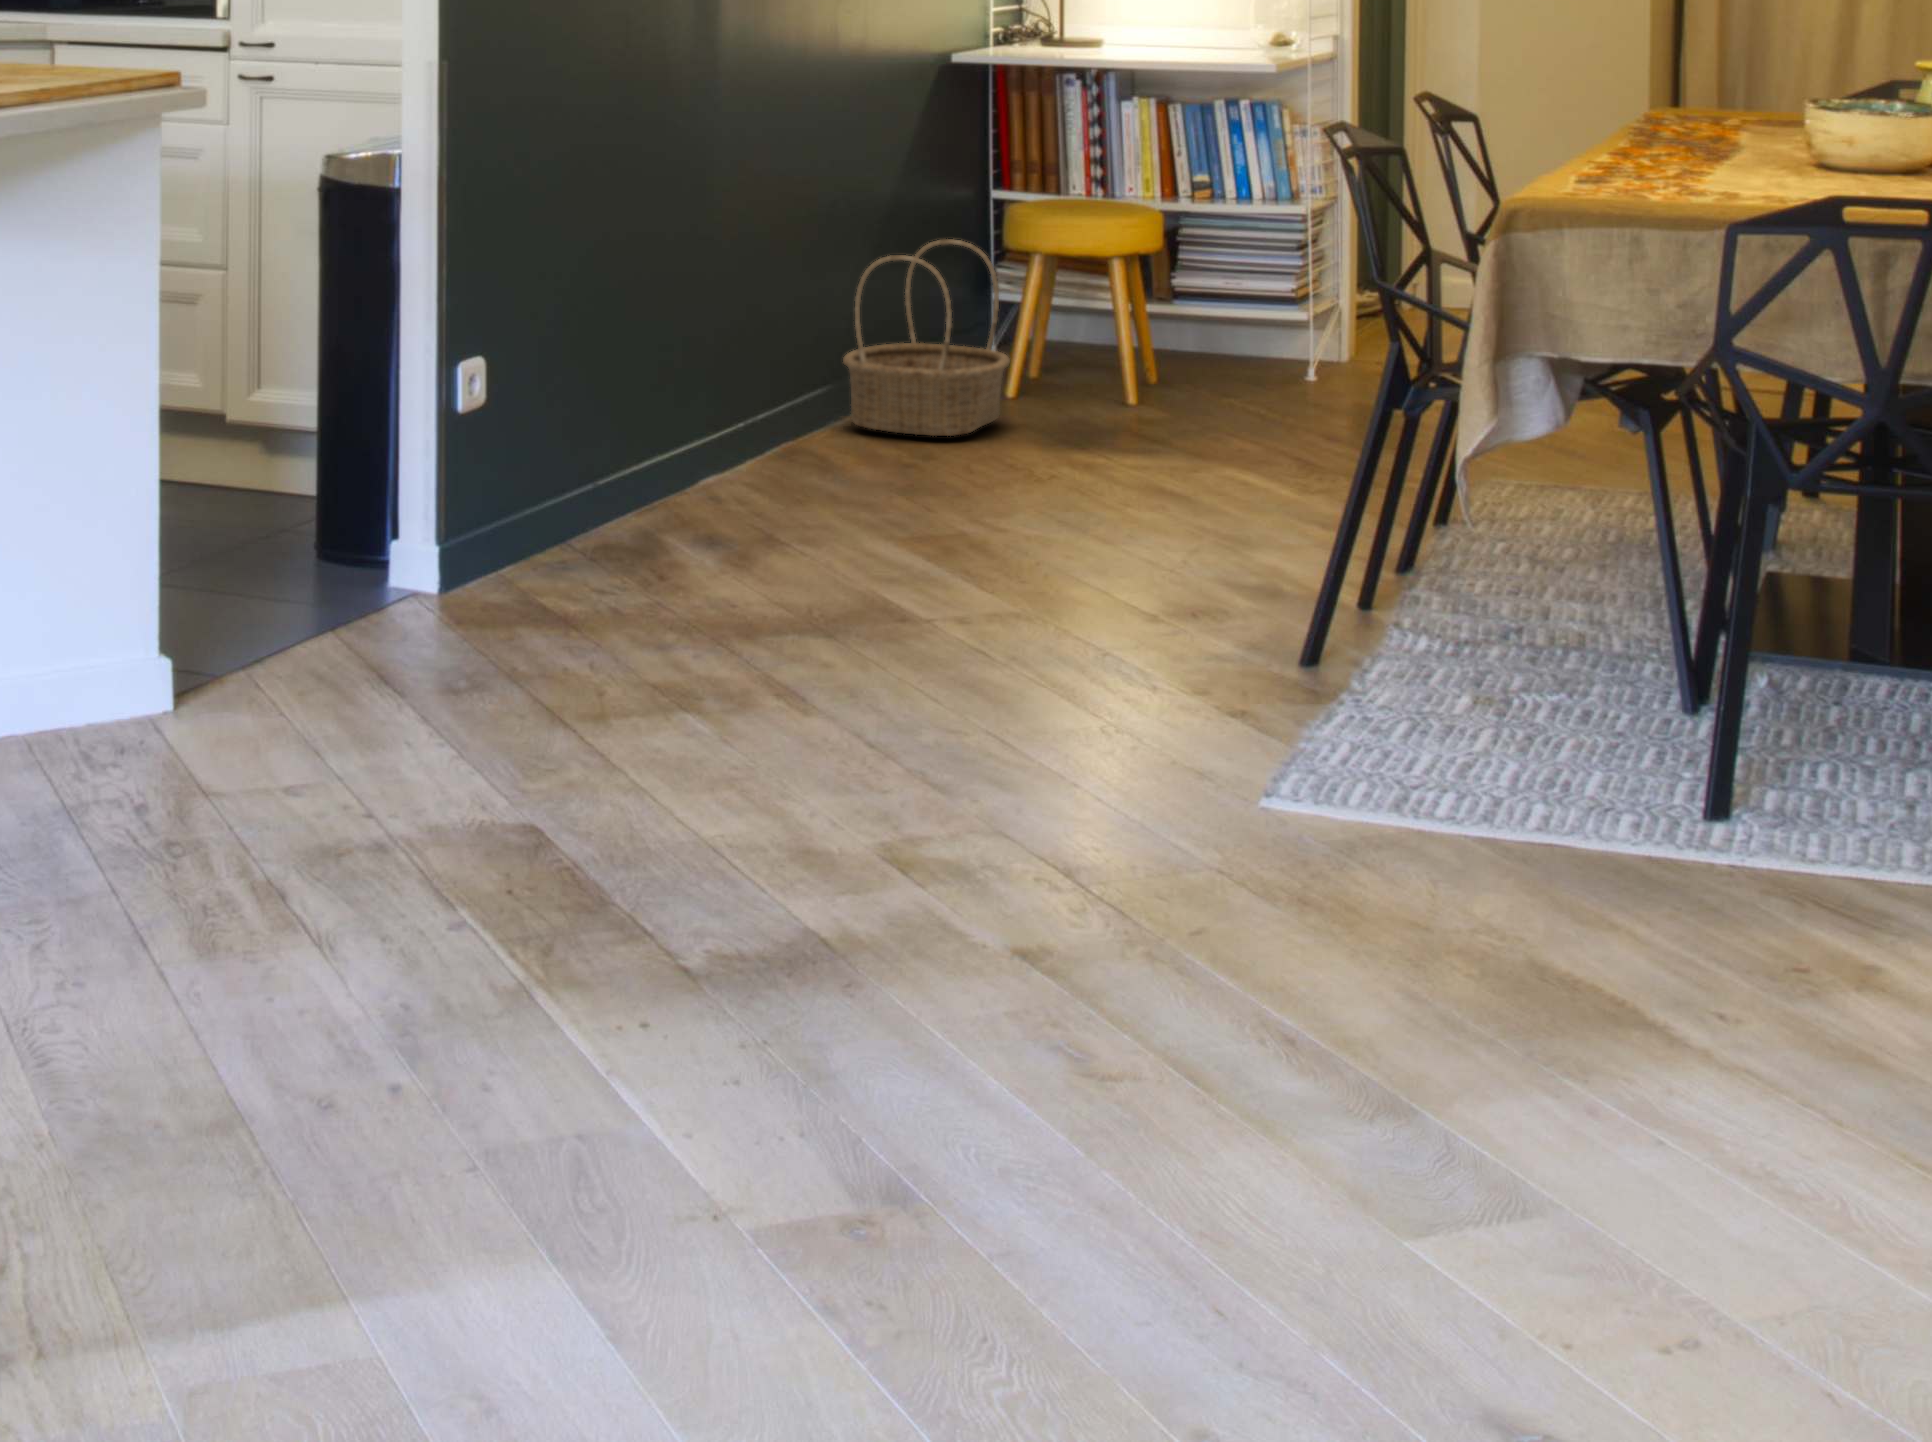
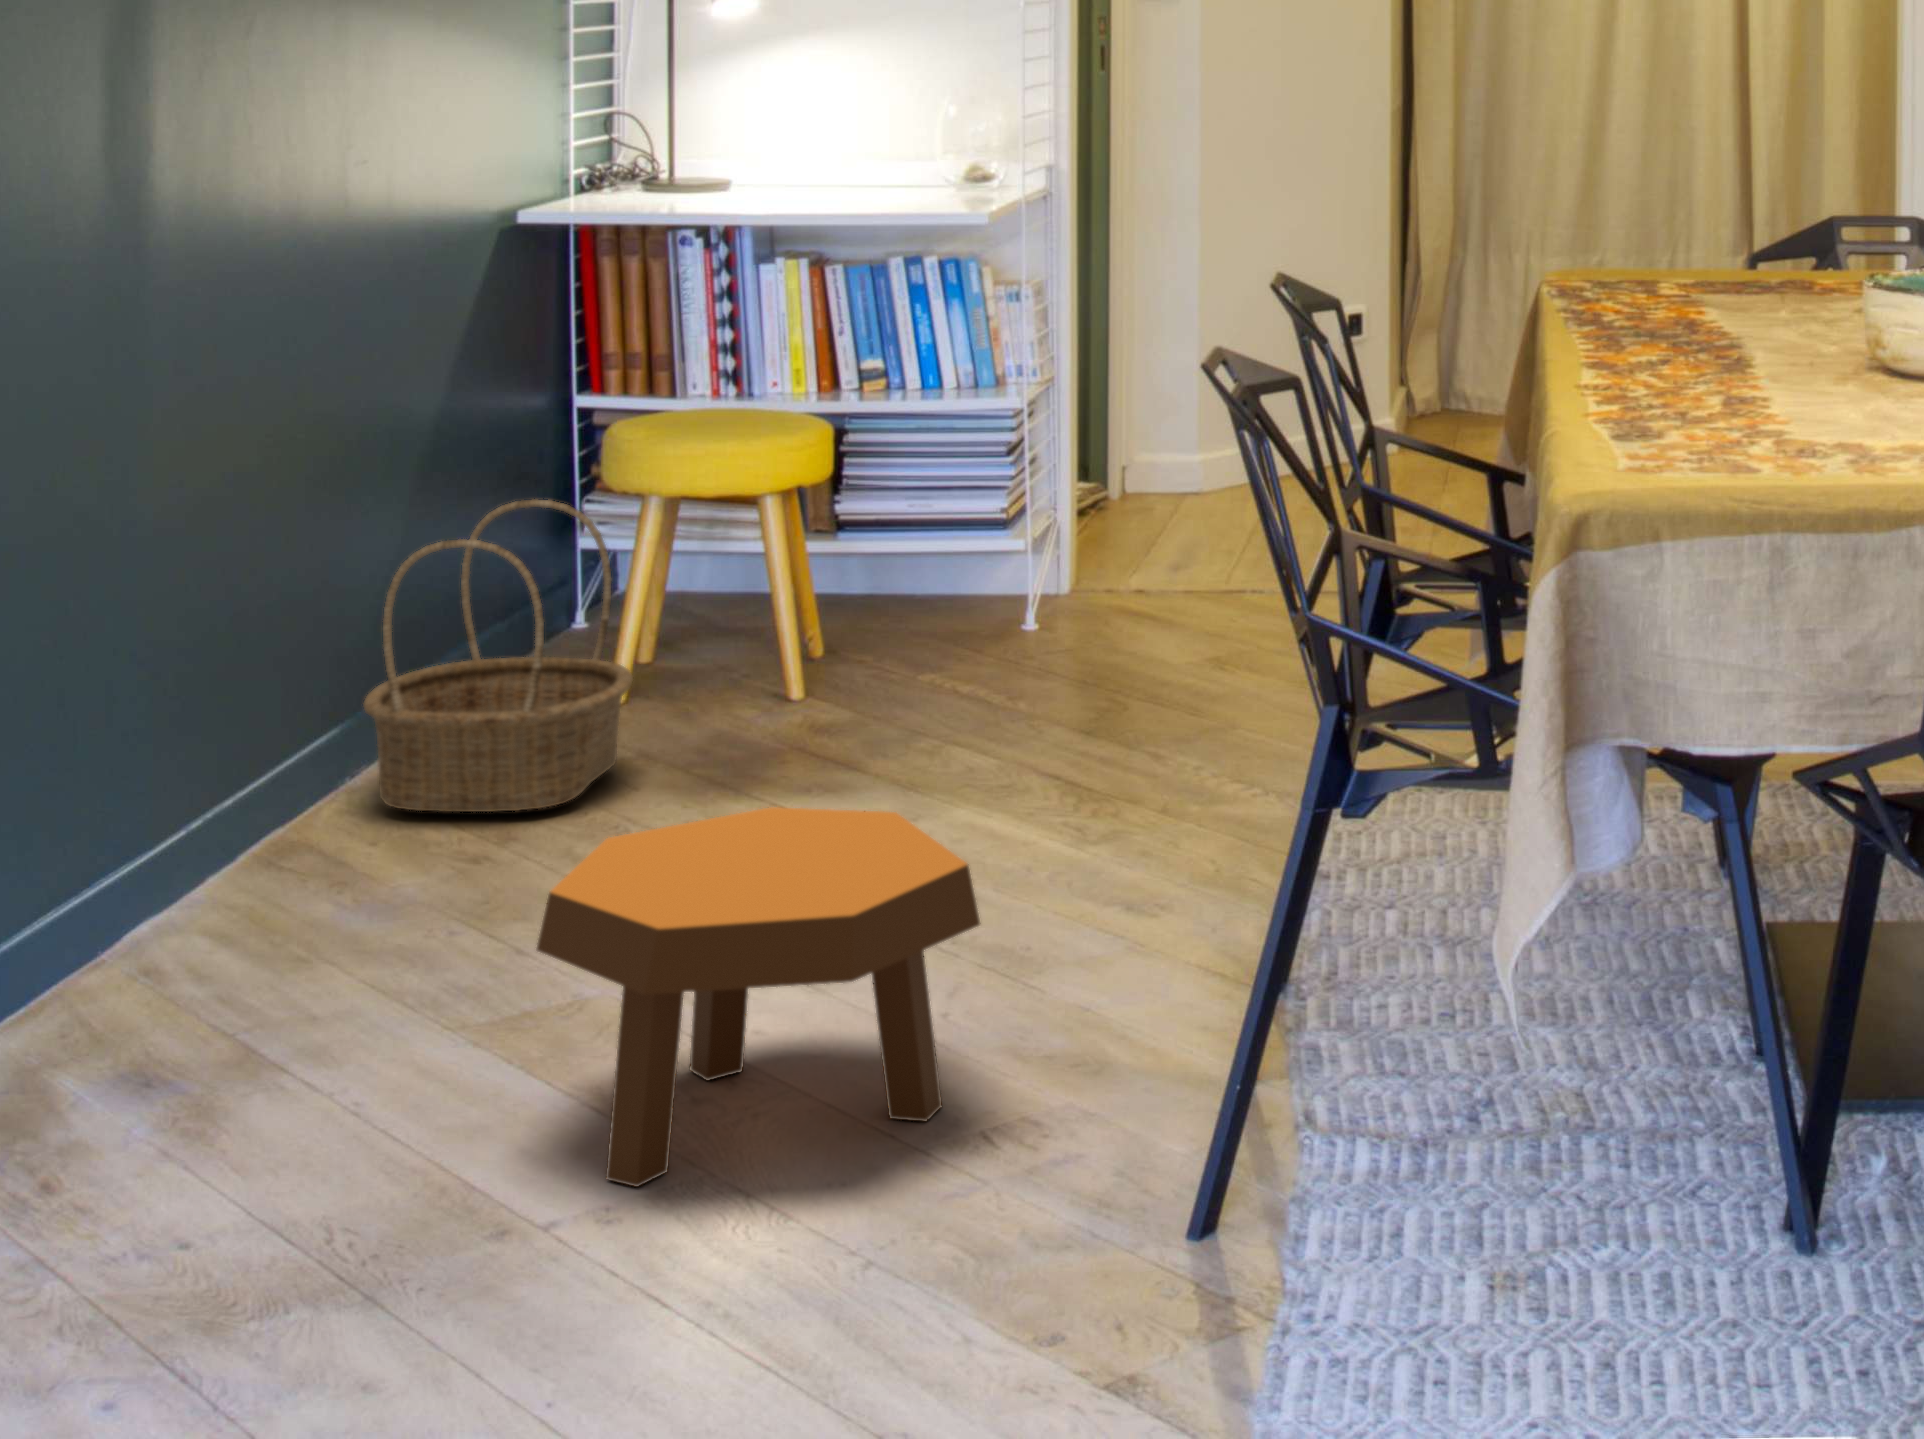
footstool: none [923,409,1183,602] -> present [537,807,981,1187]

